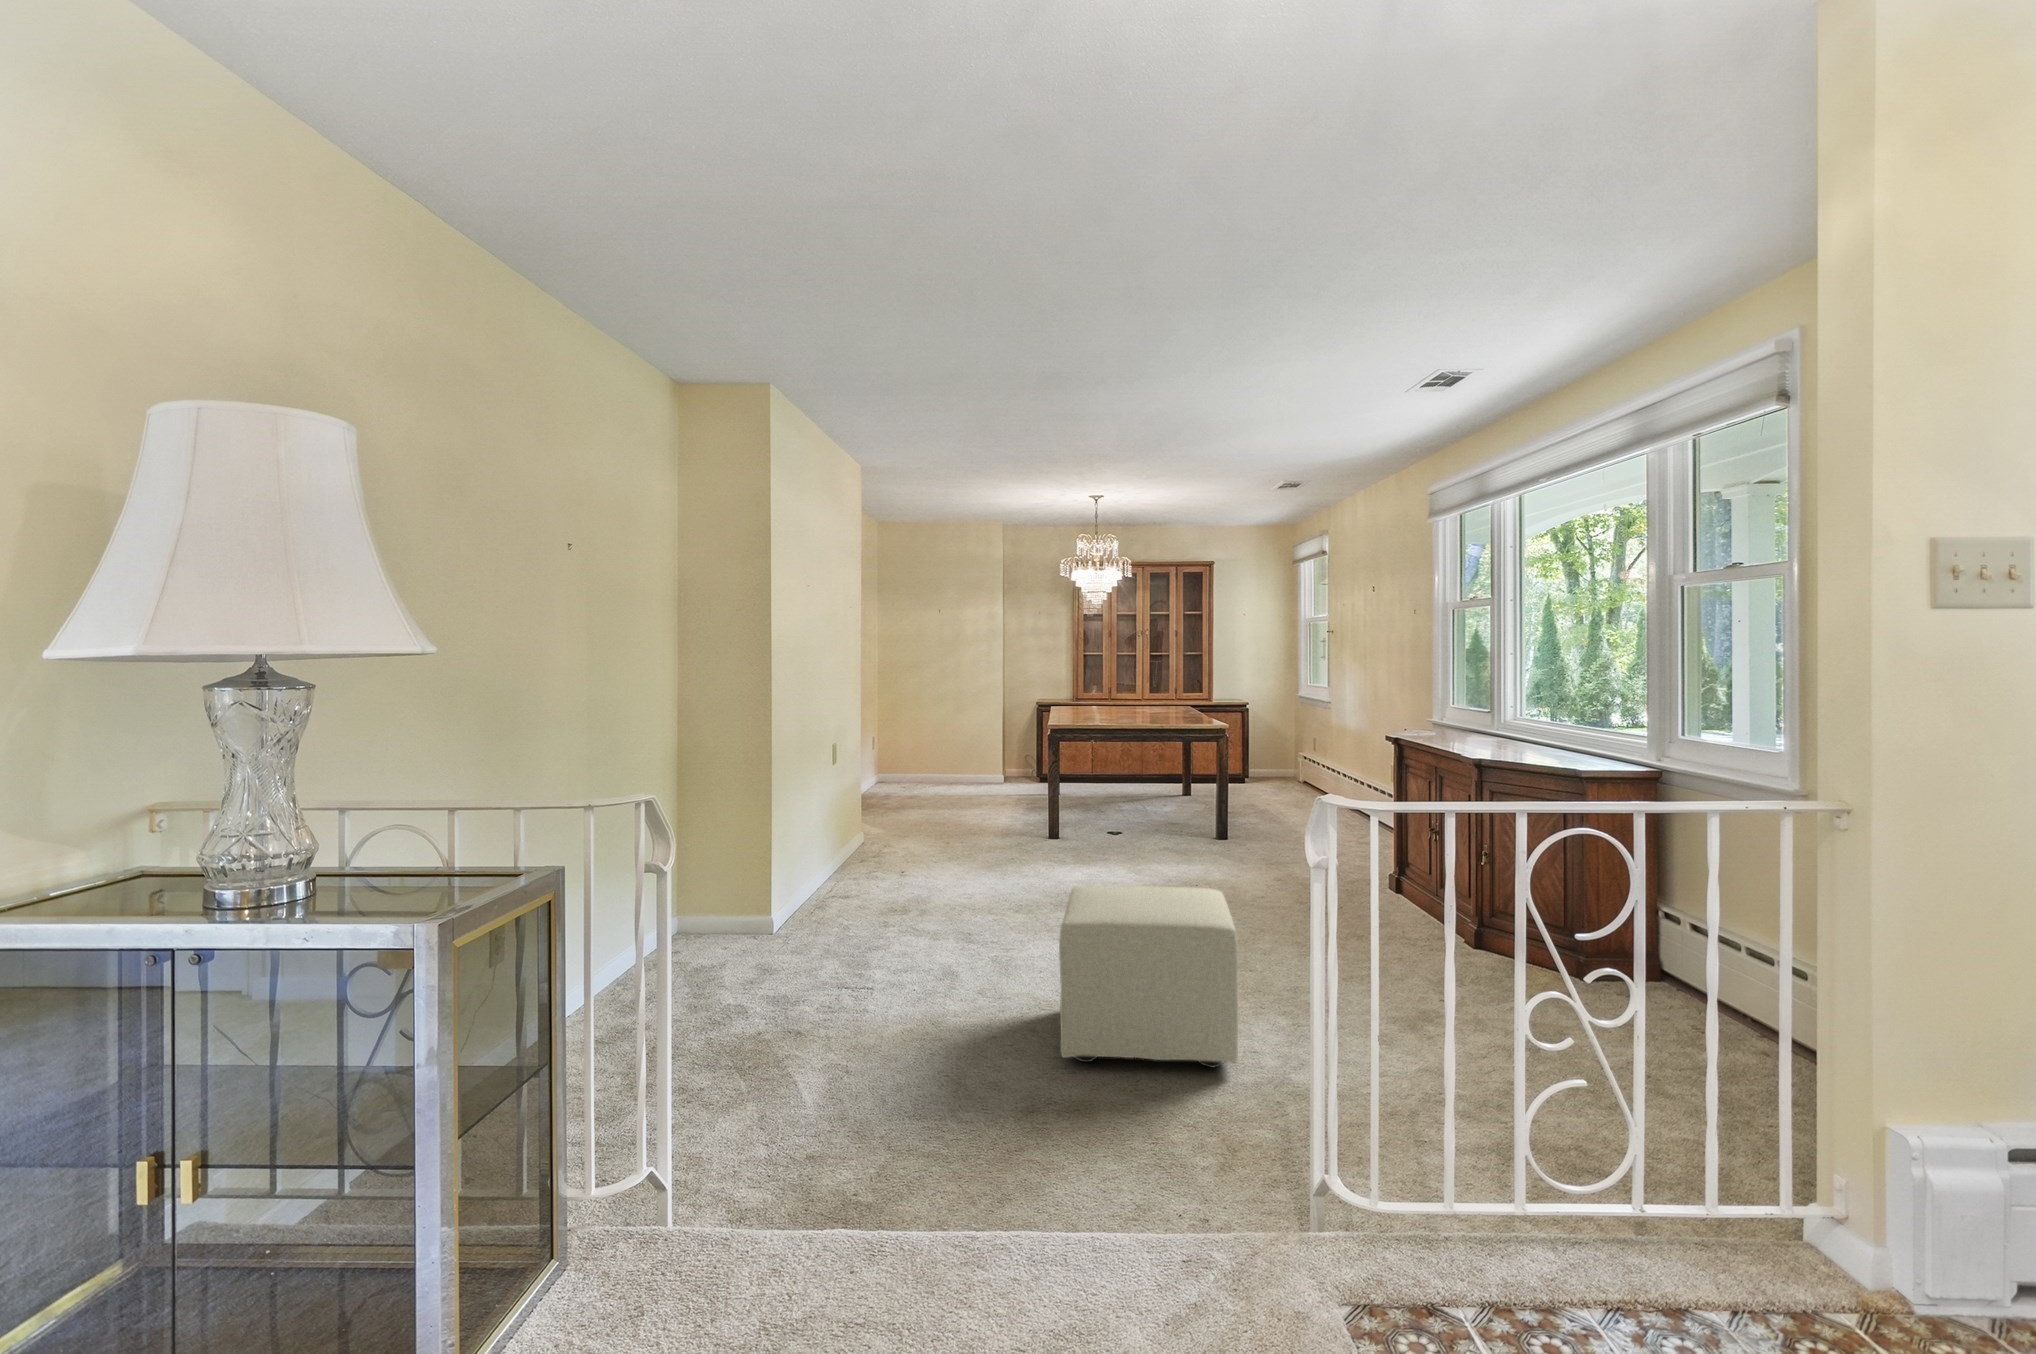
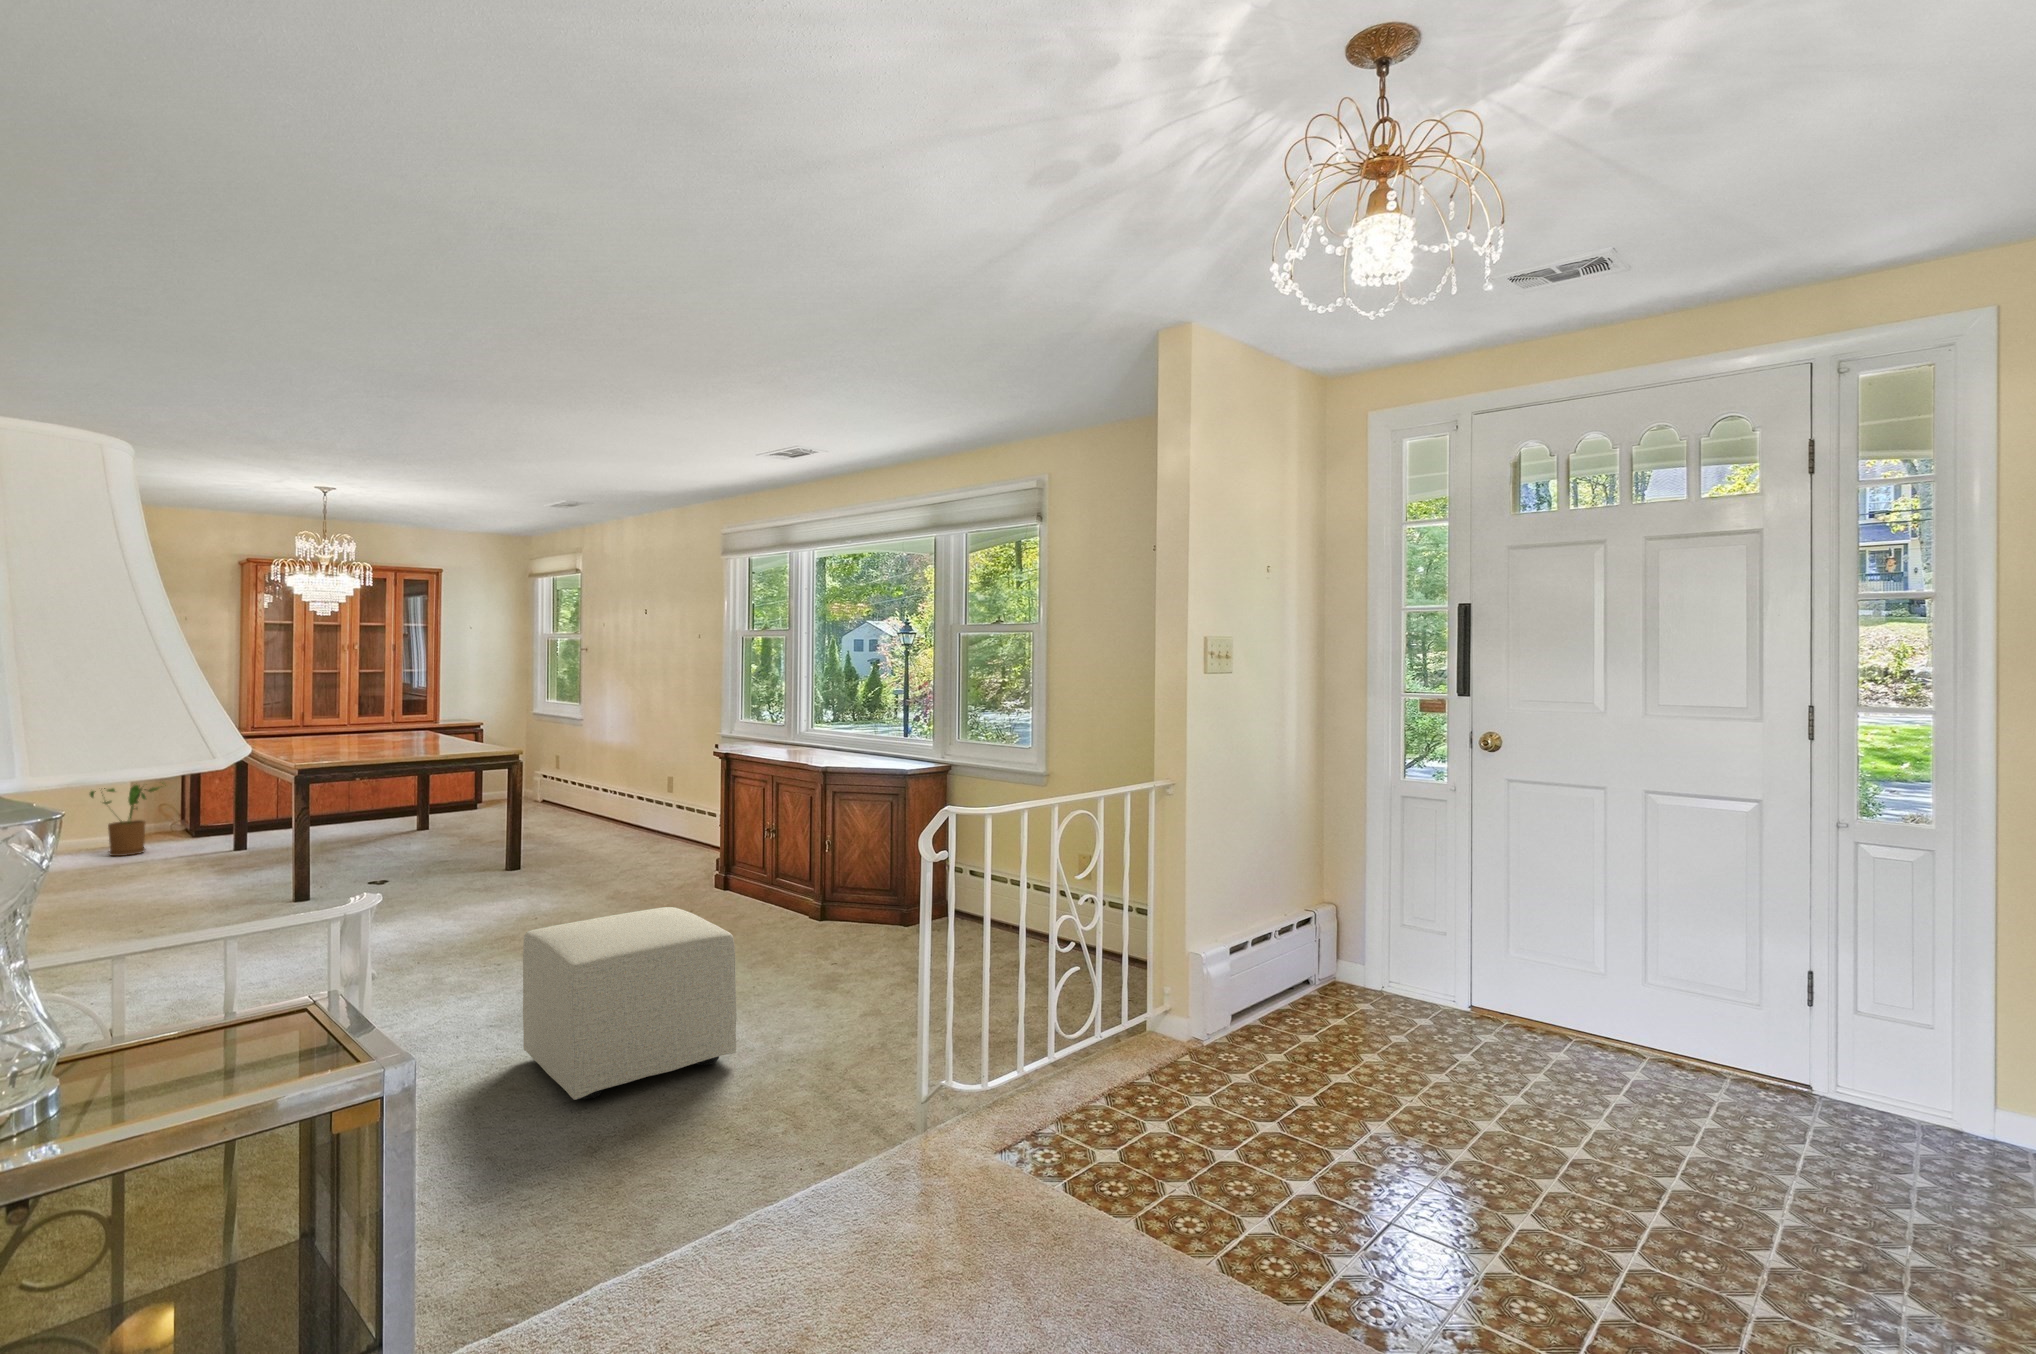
house plant: none [976,720,1016,790] -> present [90,785,162,856]

